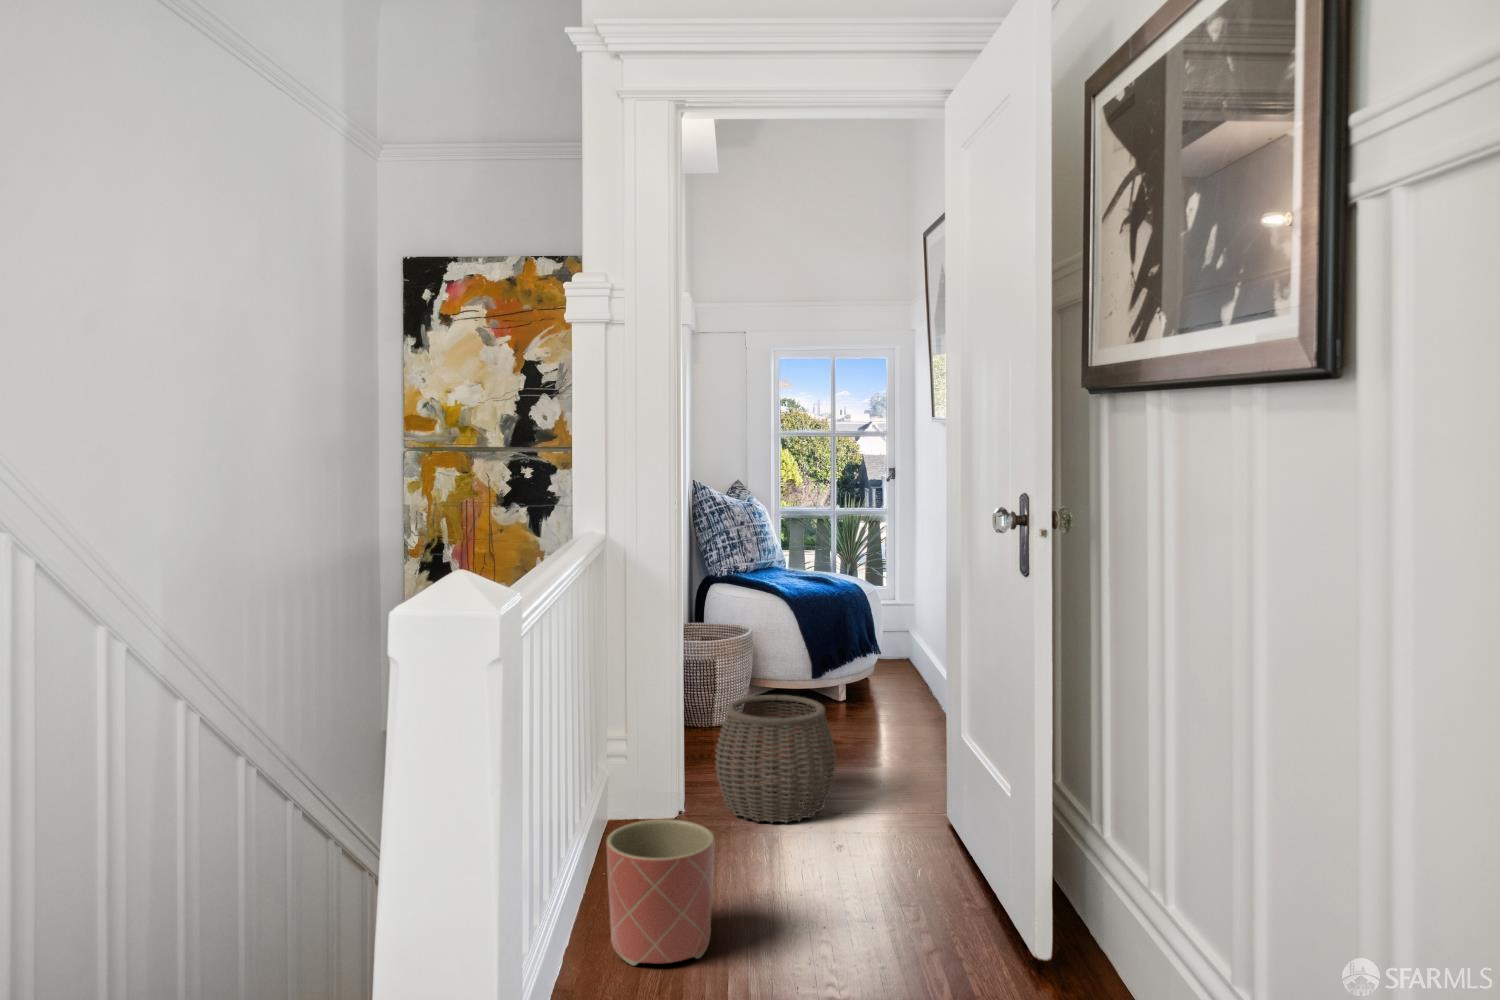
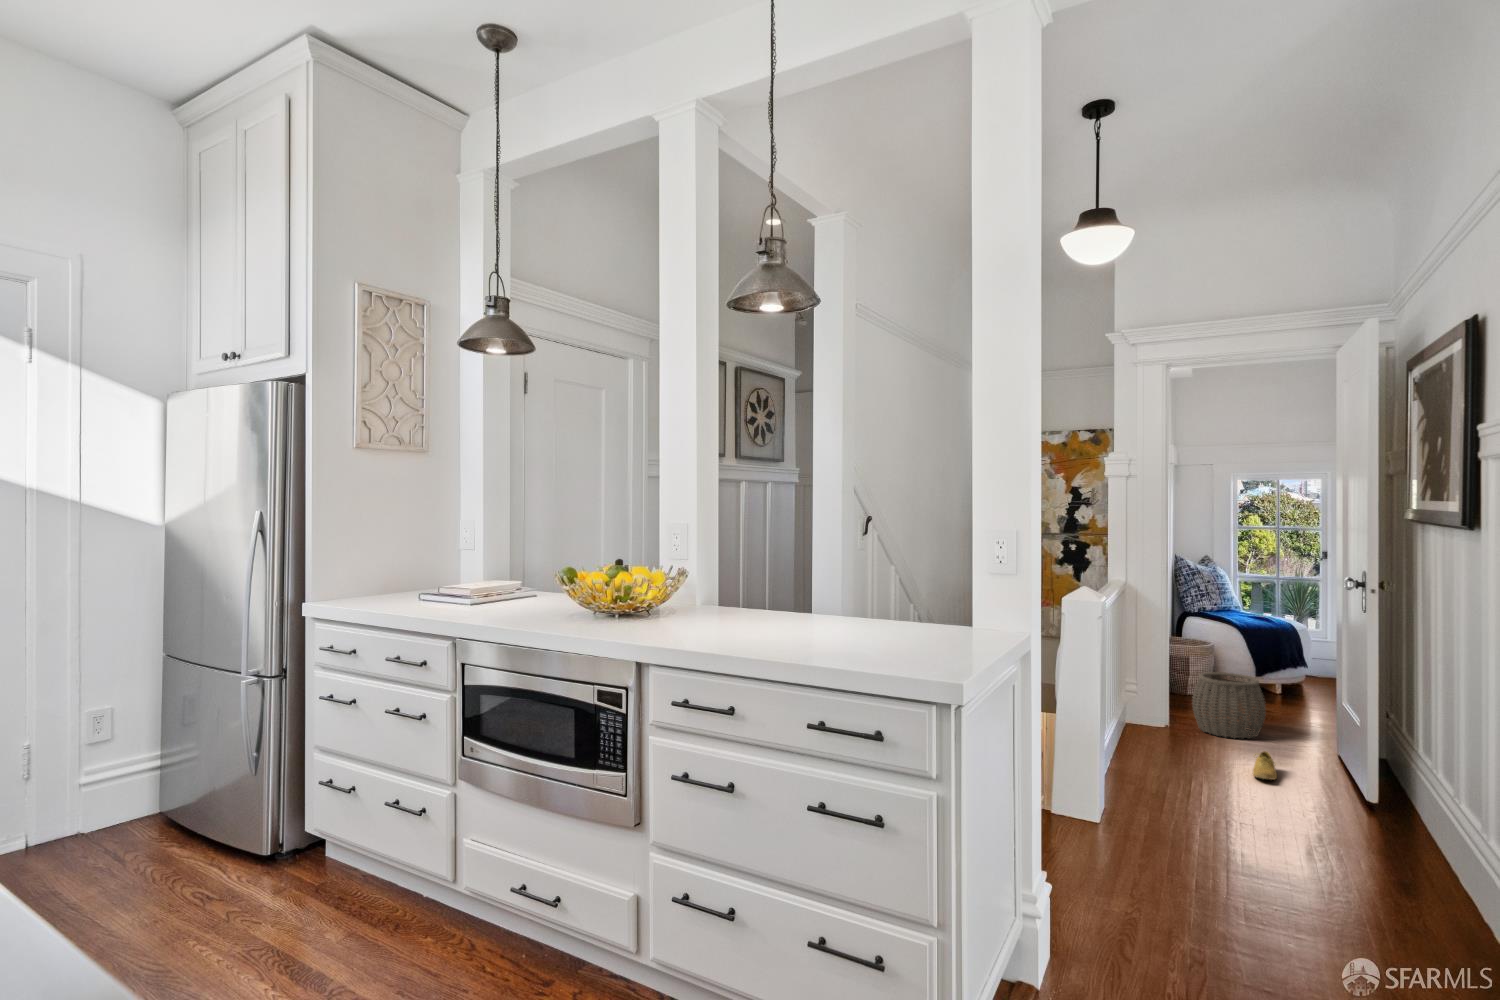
planter: present [606,819,715,966] -> none [1139,712,1193,775]
shoe: none [823,867,867,938] -> present [1253,751,1277,780]

